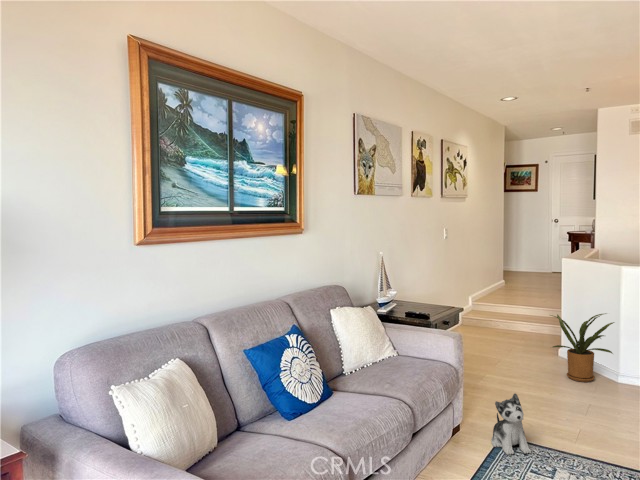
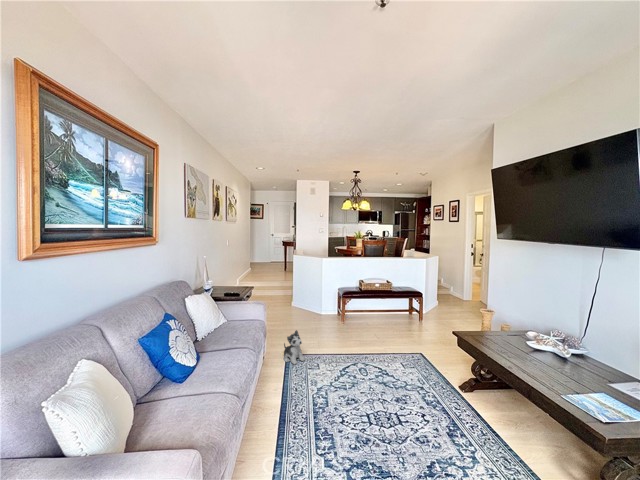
house plant: present [551,313,614,382] -> none [292,281,324,317]

